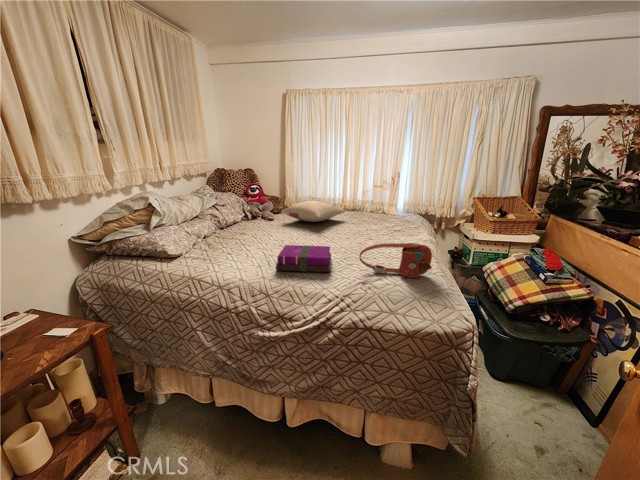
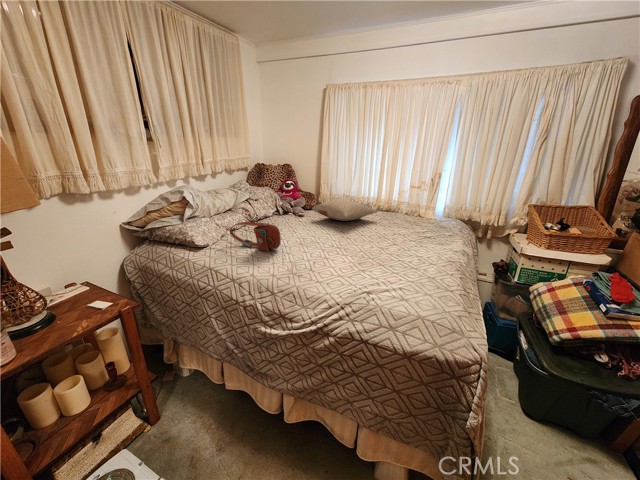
handbag: present [359,243,432,278] -> present [230,222,281,251]
notebook: present [276,245,331,272] -> none [286,244,346,277]

